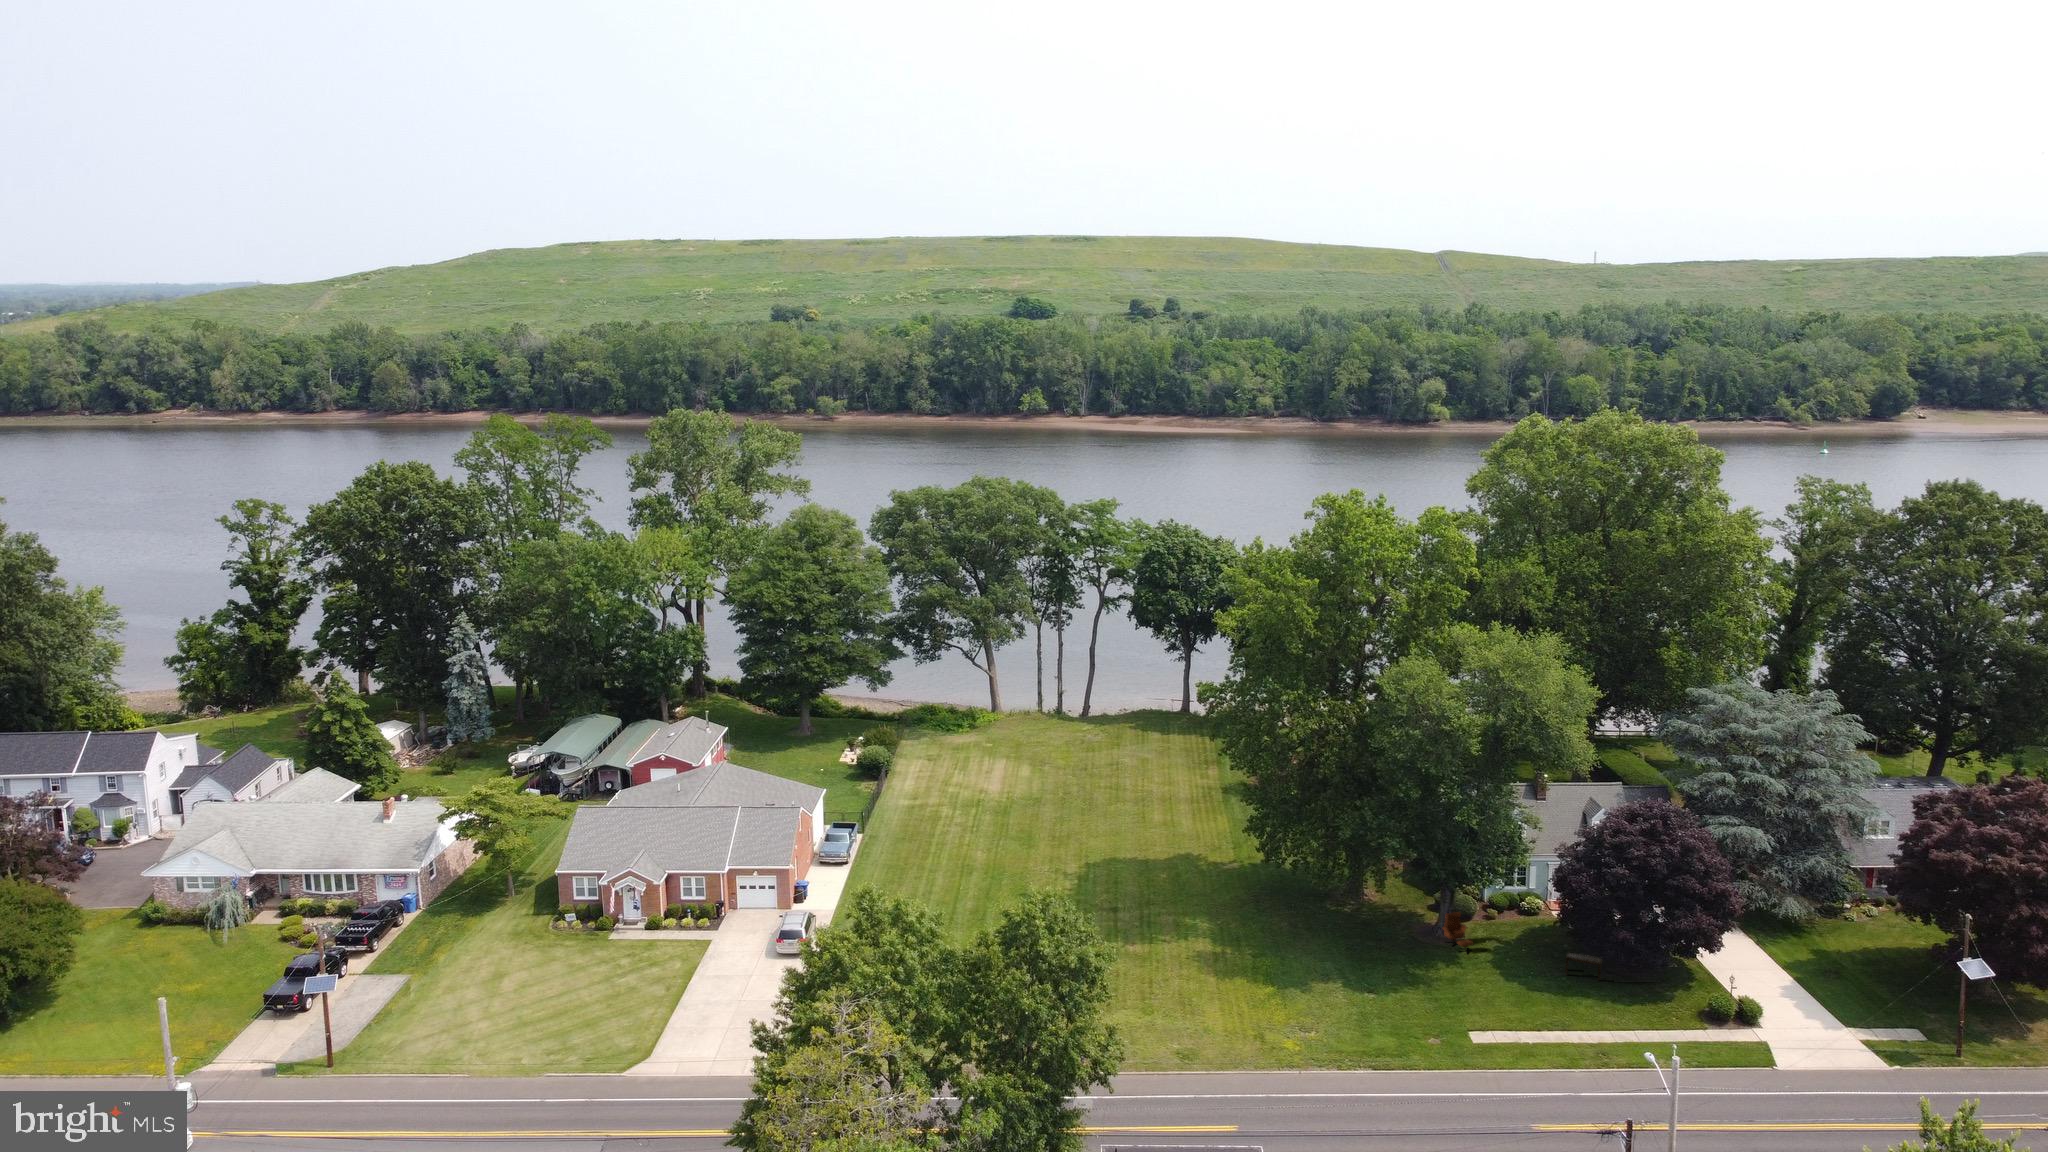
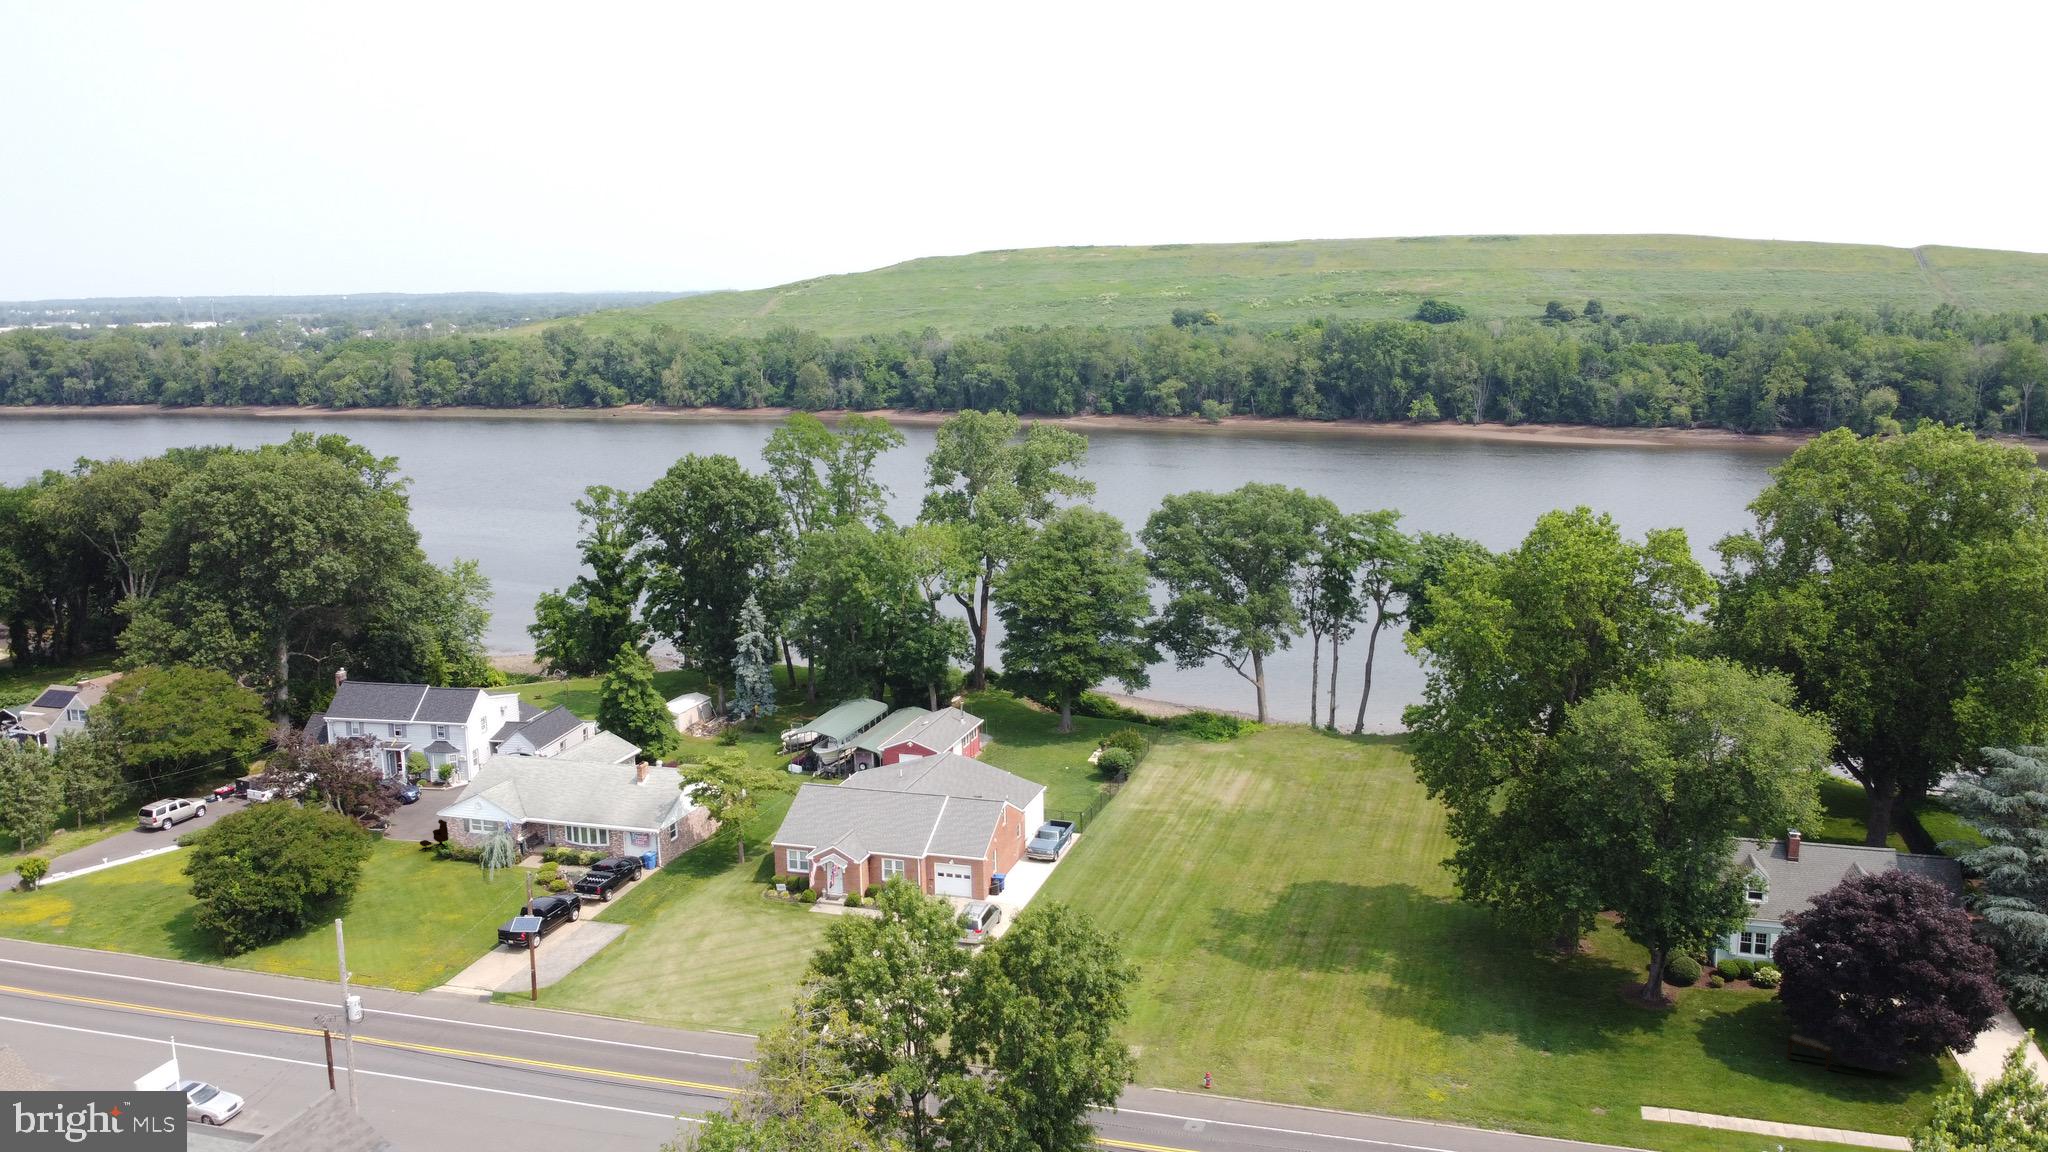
lounge chair: present [1443,912,1474,951] -> present [419,819,449,852]

